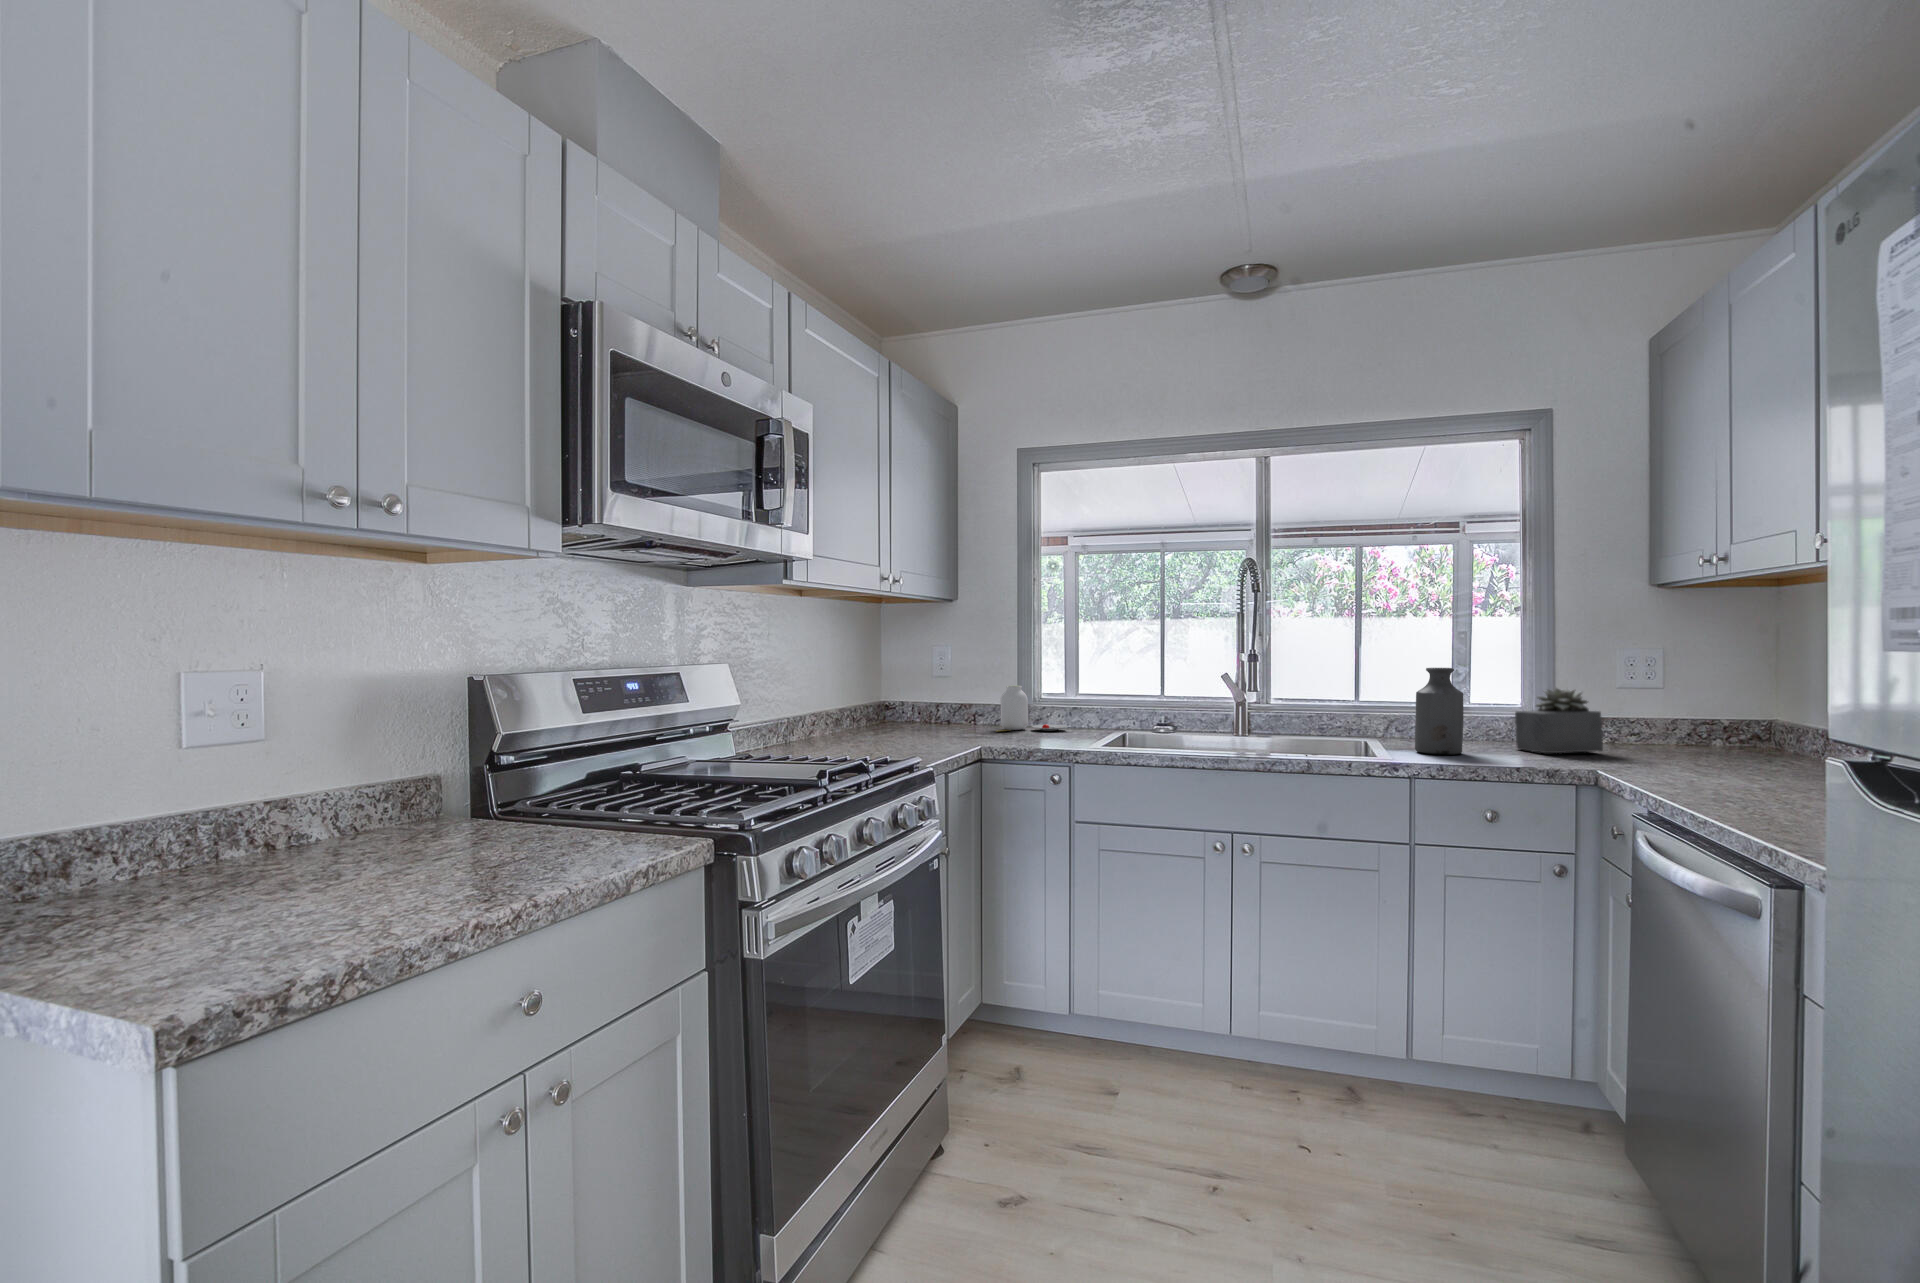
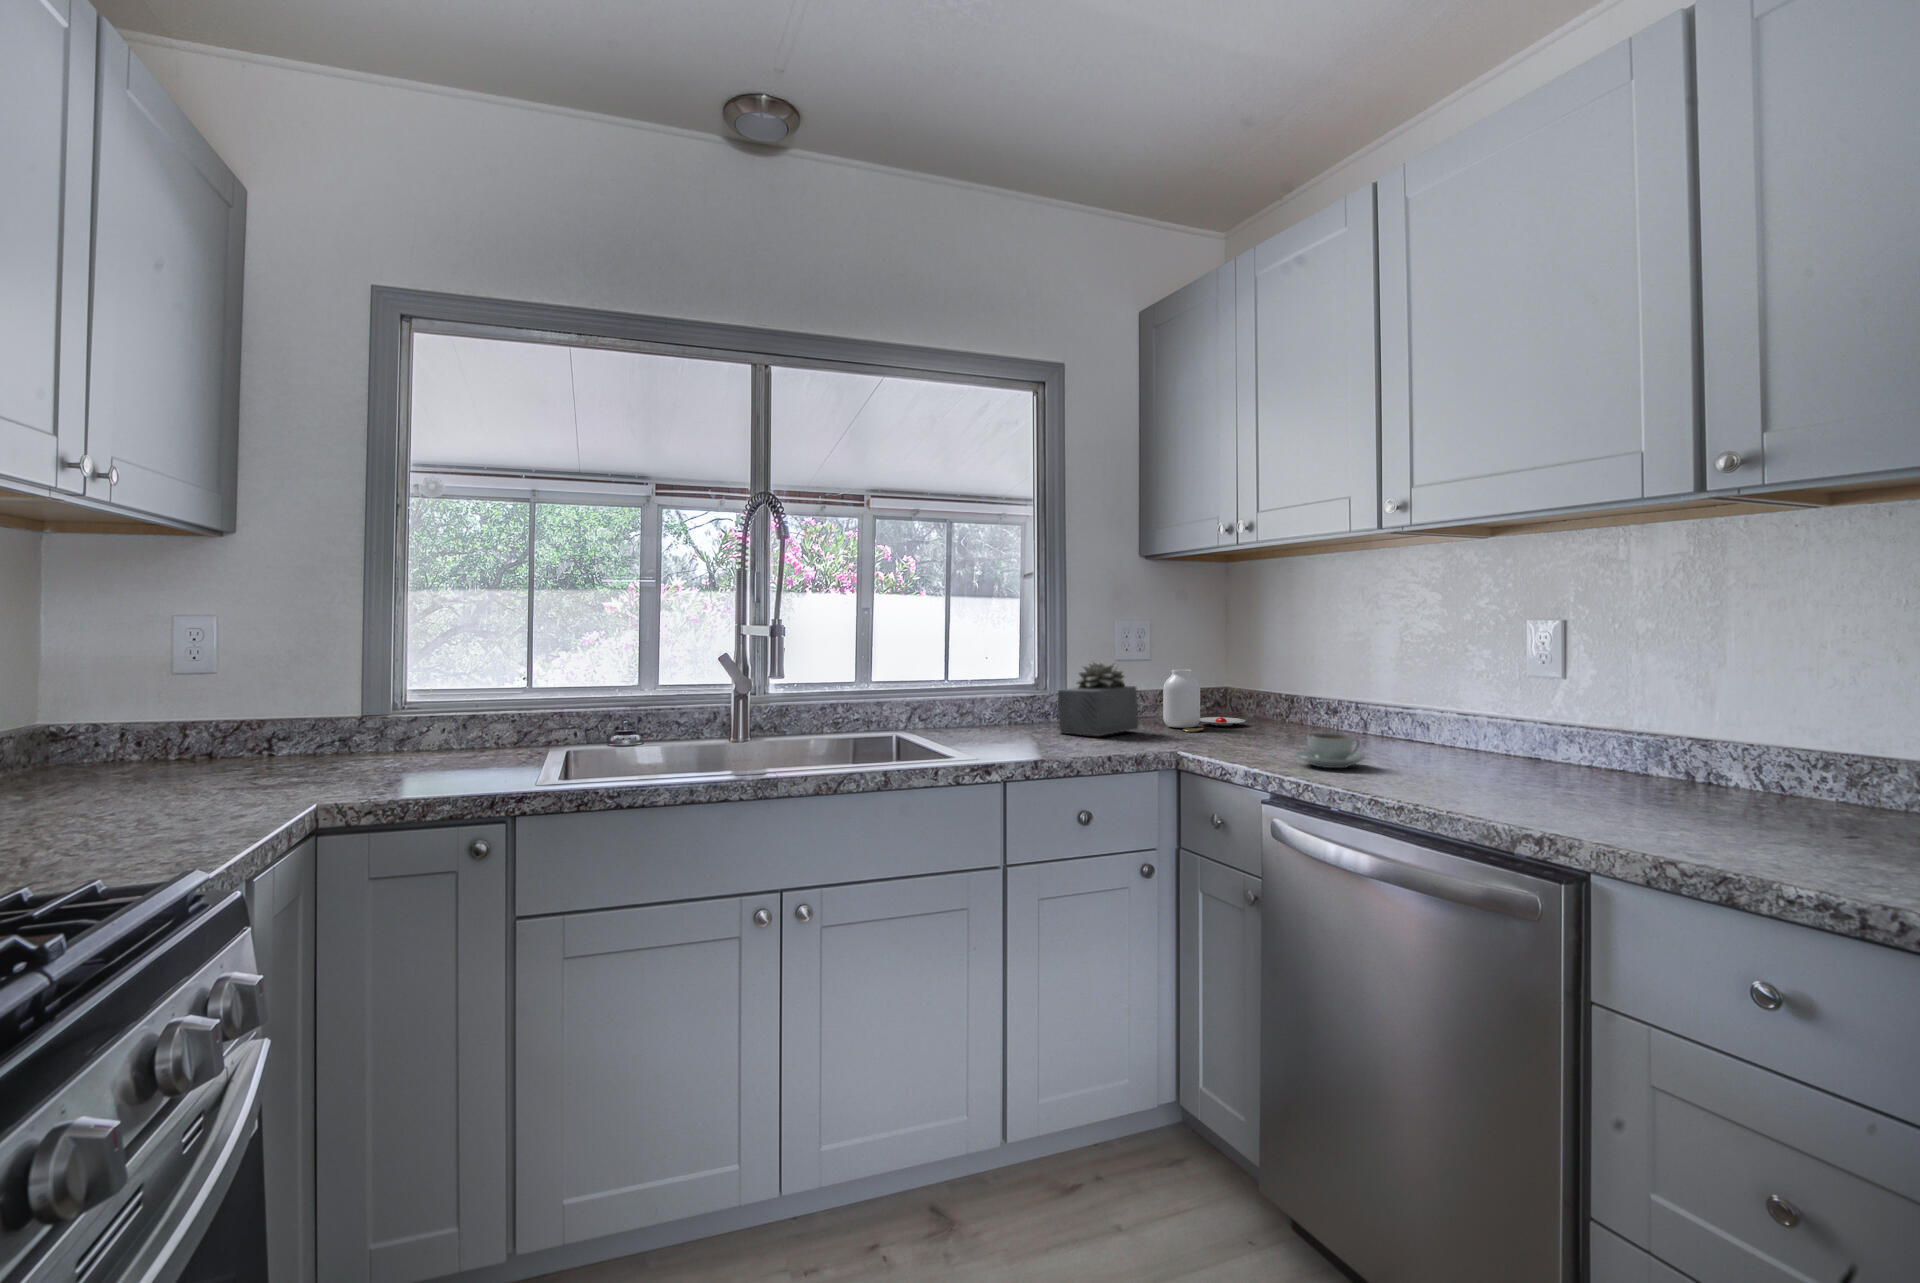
bottle: present [1415,668,1464,755] -> none [976,641,1028,748]
jar: present [996,686,1067,732] -> present [1163,669,1245,732]
coffee cup: none [1692,760,1773,793] -> present [1295,733,1366,768]

